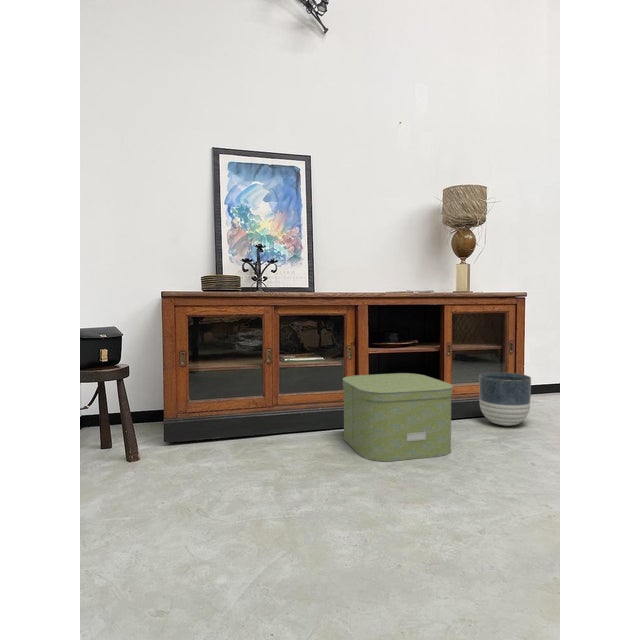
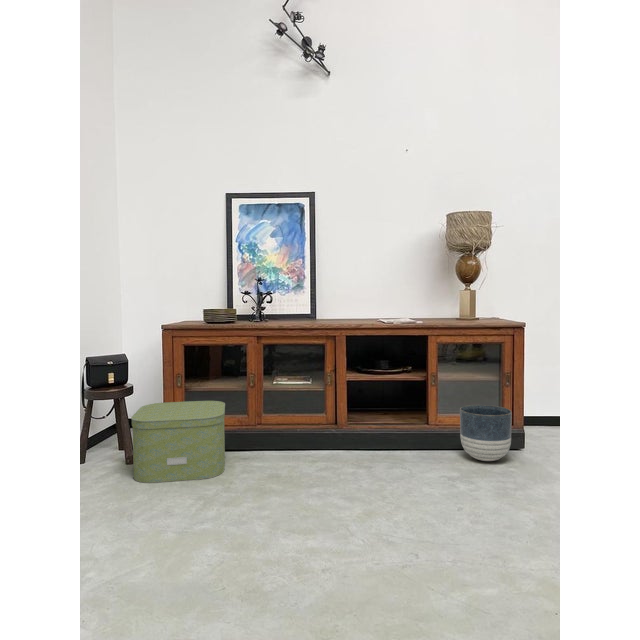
storage box: present [343,373,453,461] -> present [131,401,225,483]

